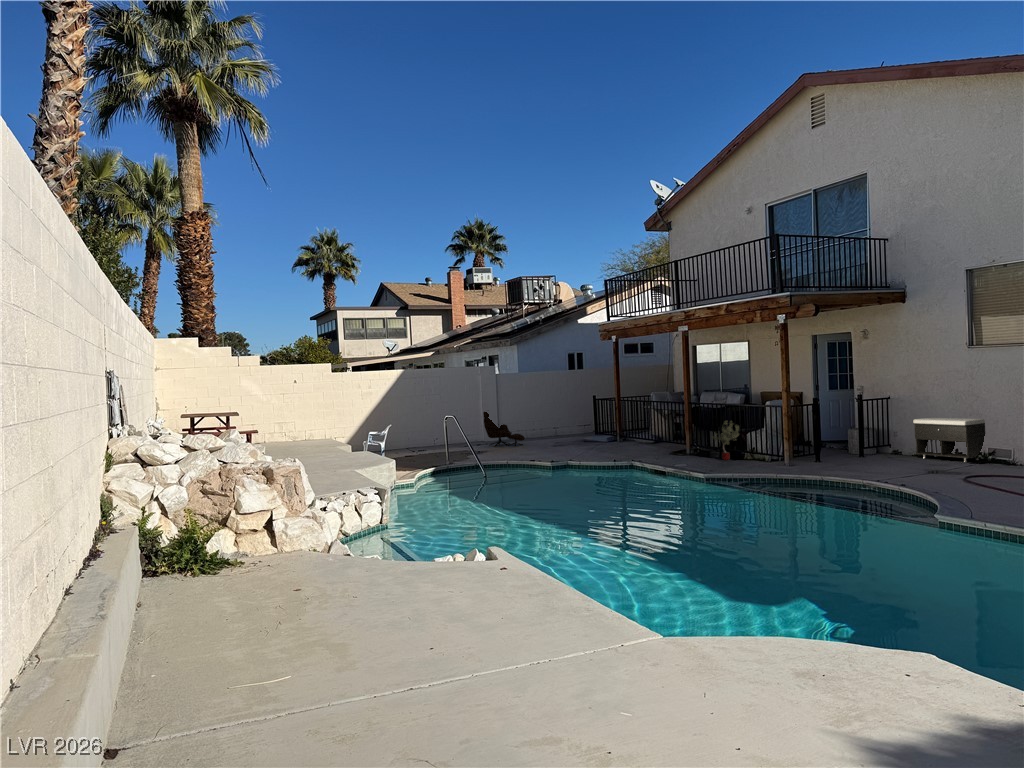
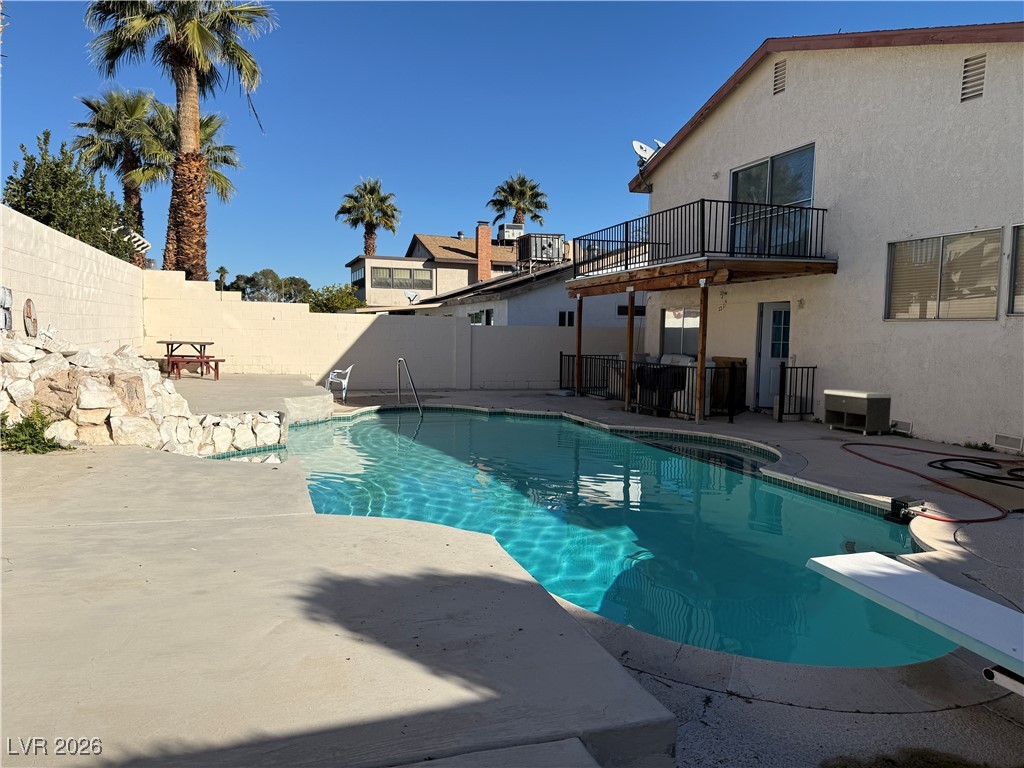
lounge chair: present [483,412,525,446] -> none [454,357,491,392]
potted tree: present [712,421,739,460] -> none [638,379,663,417]

